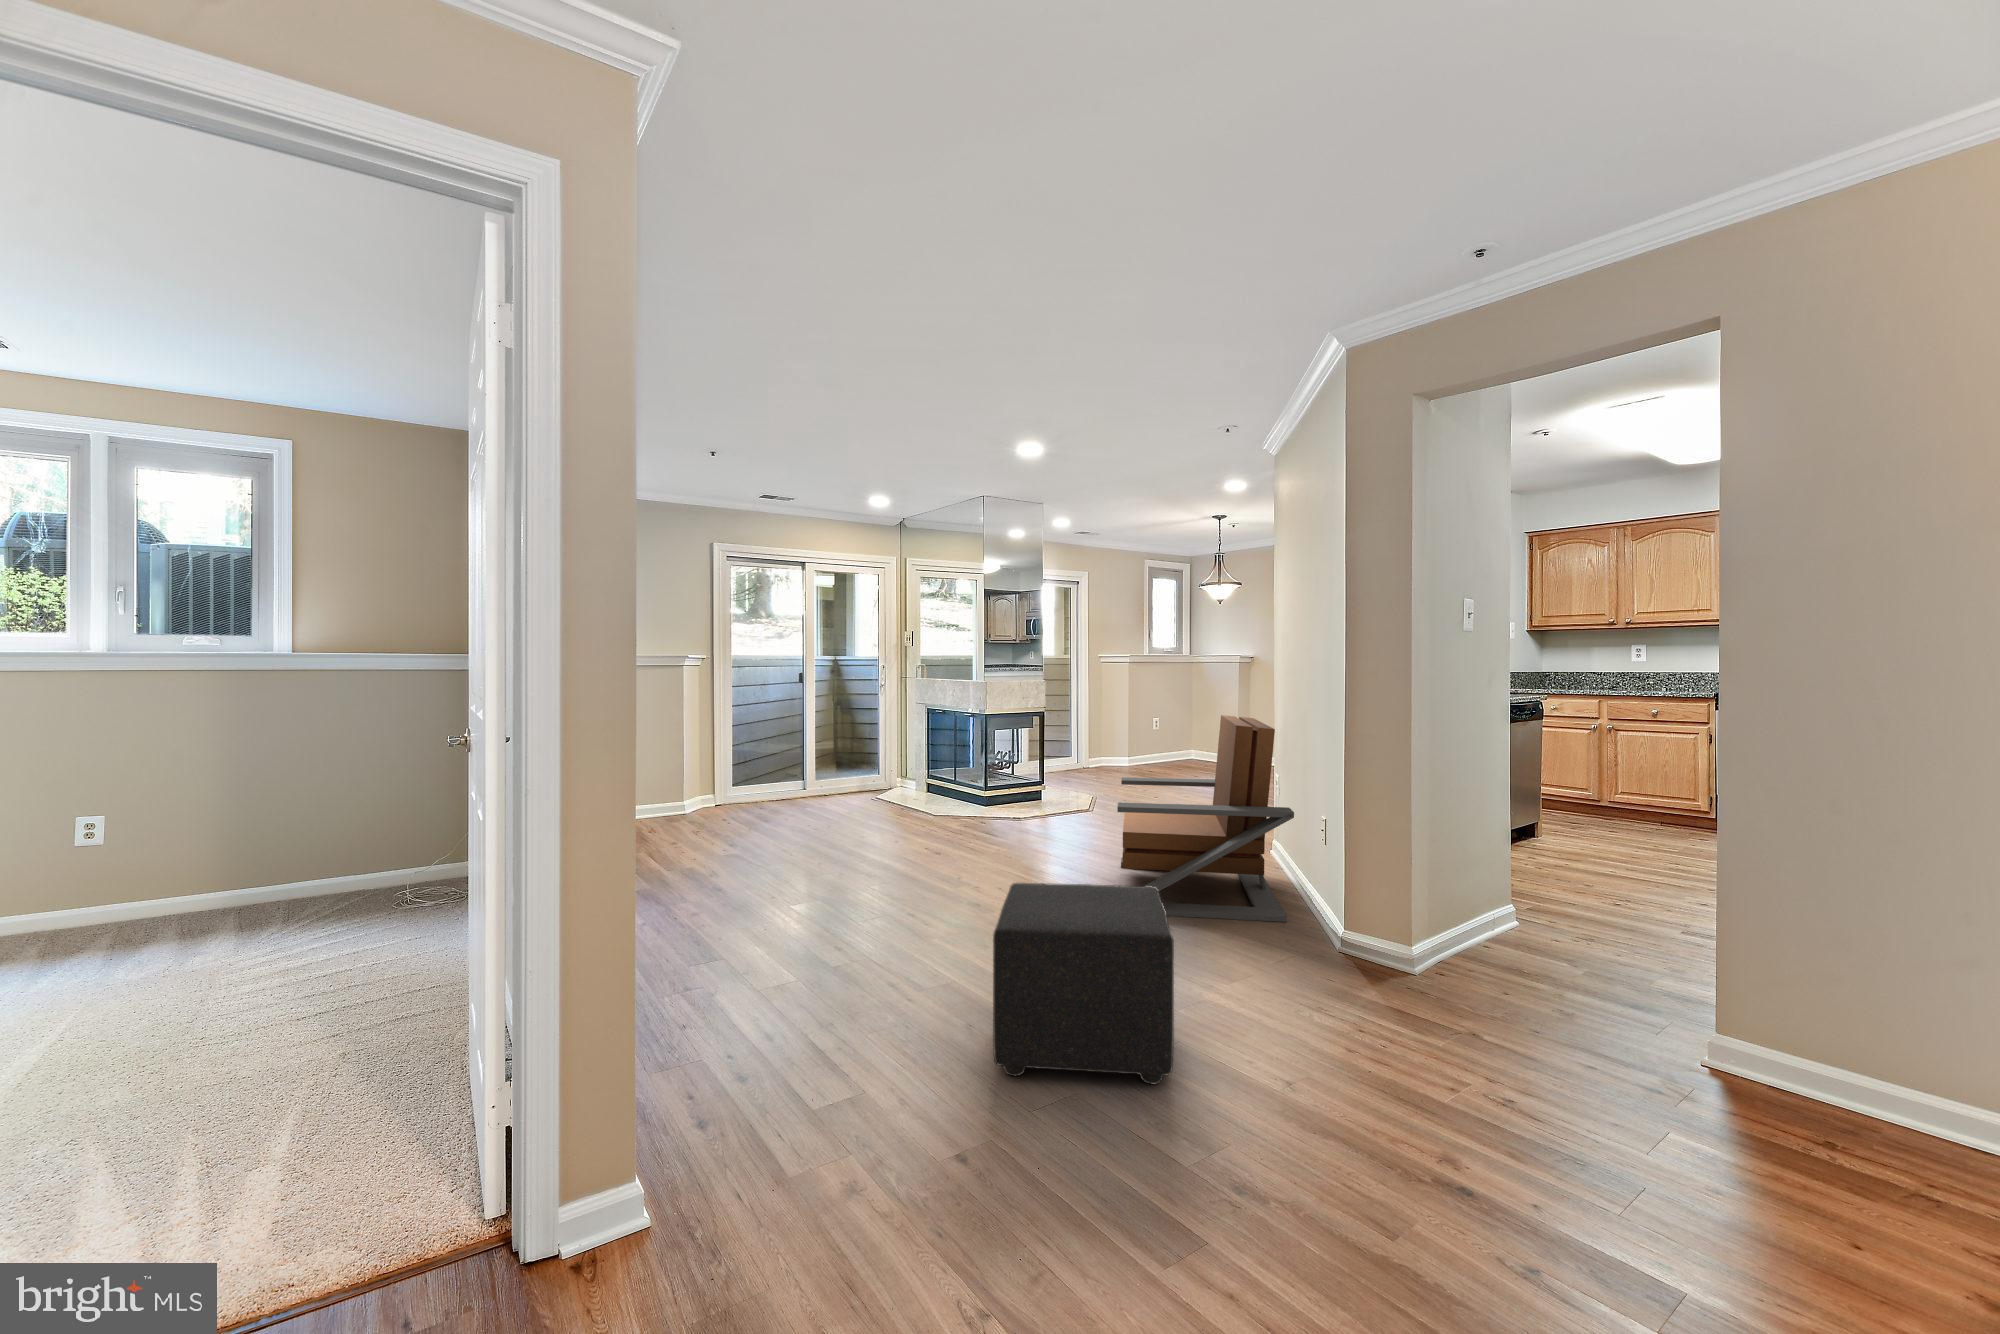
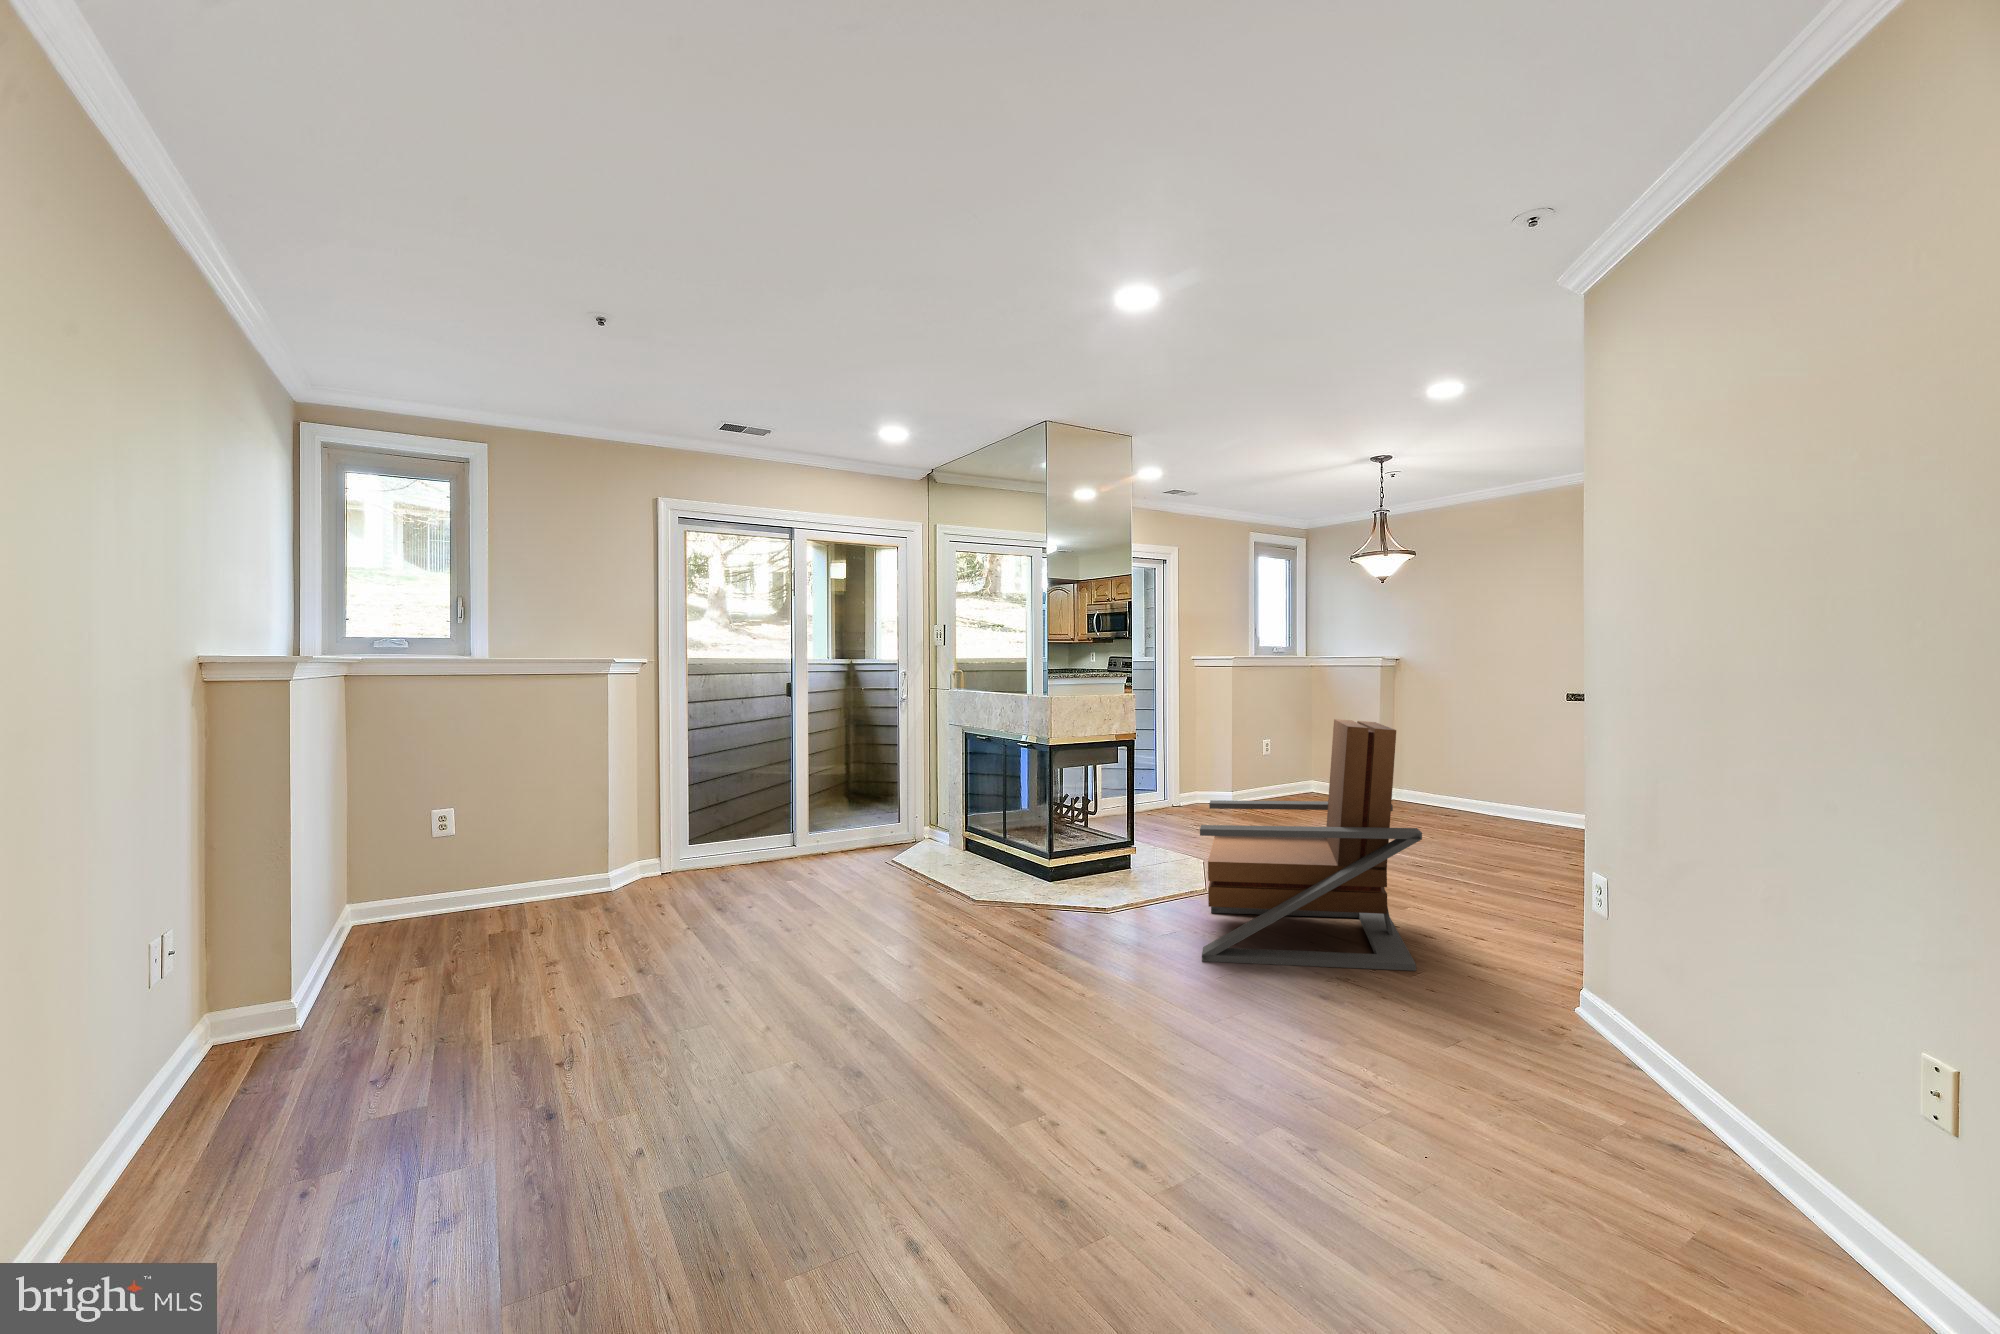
ottoman: present [993,883,1174,1084] -> none [1038,906,1253,1131]

